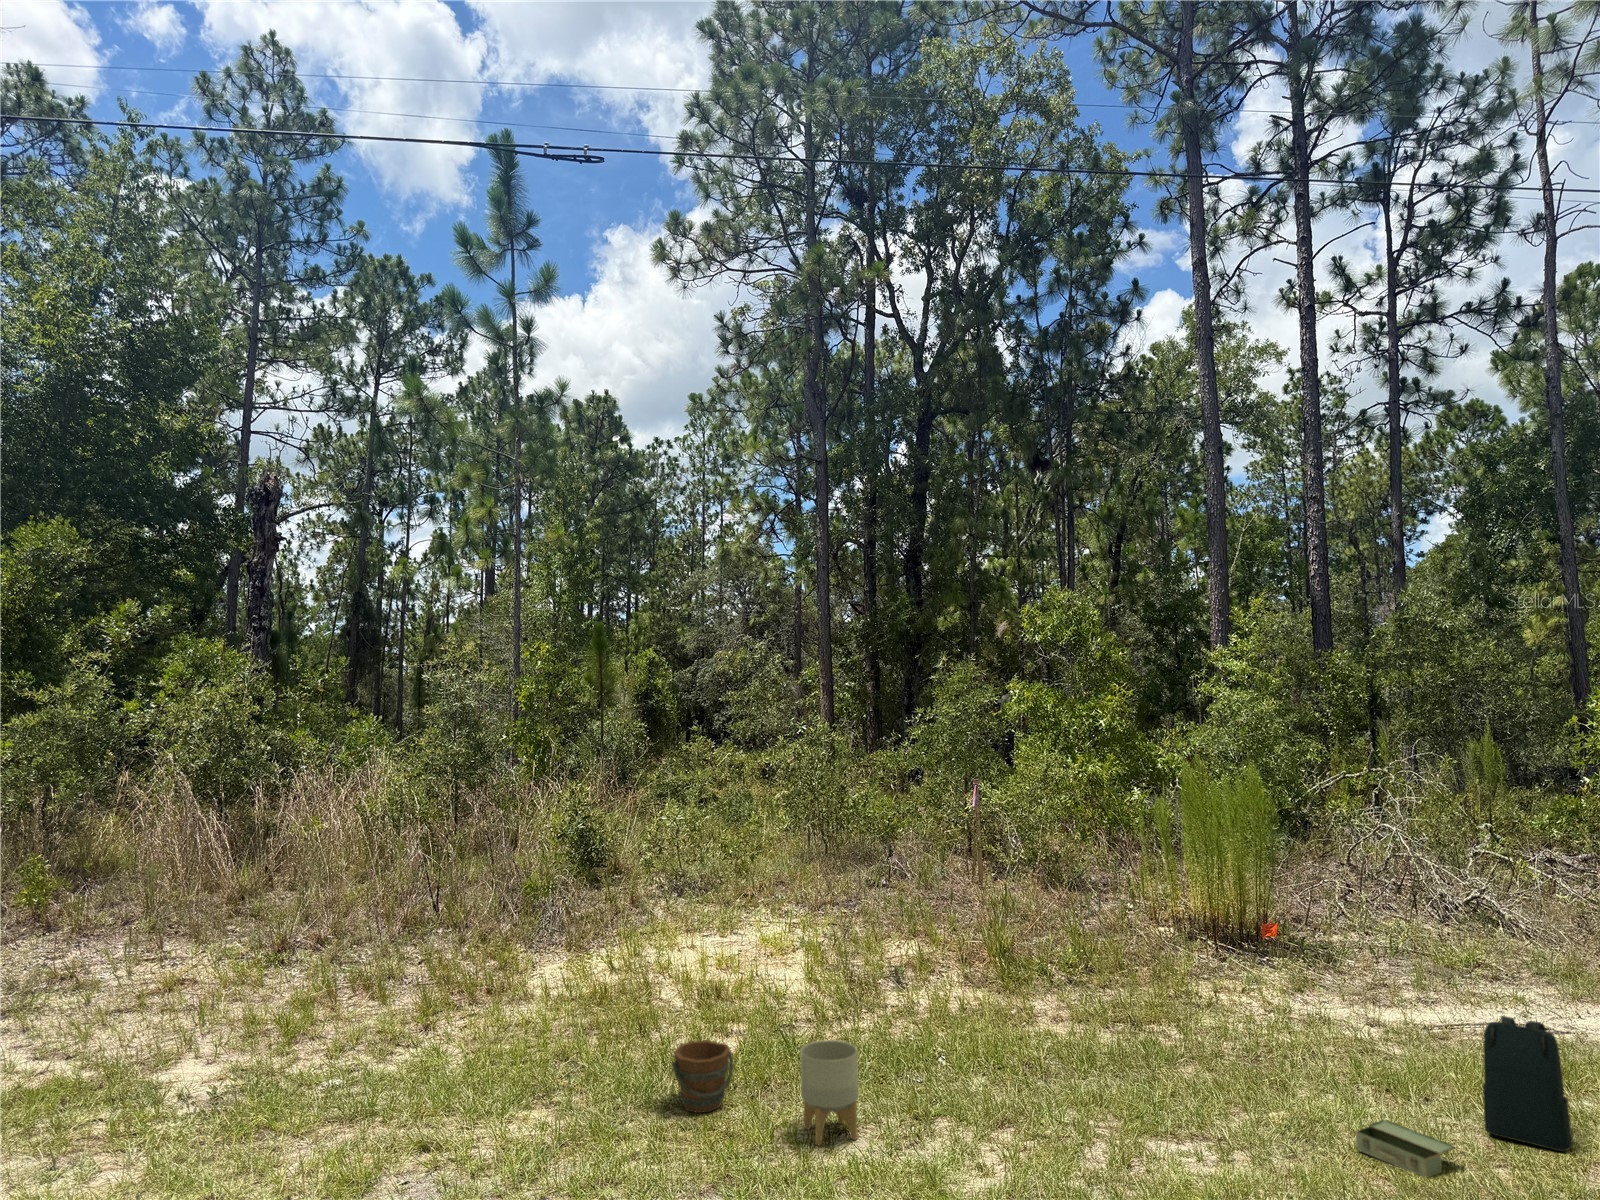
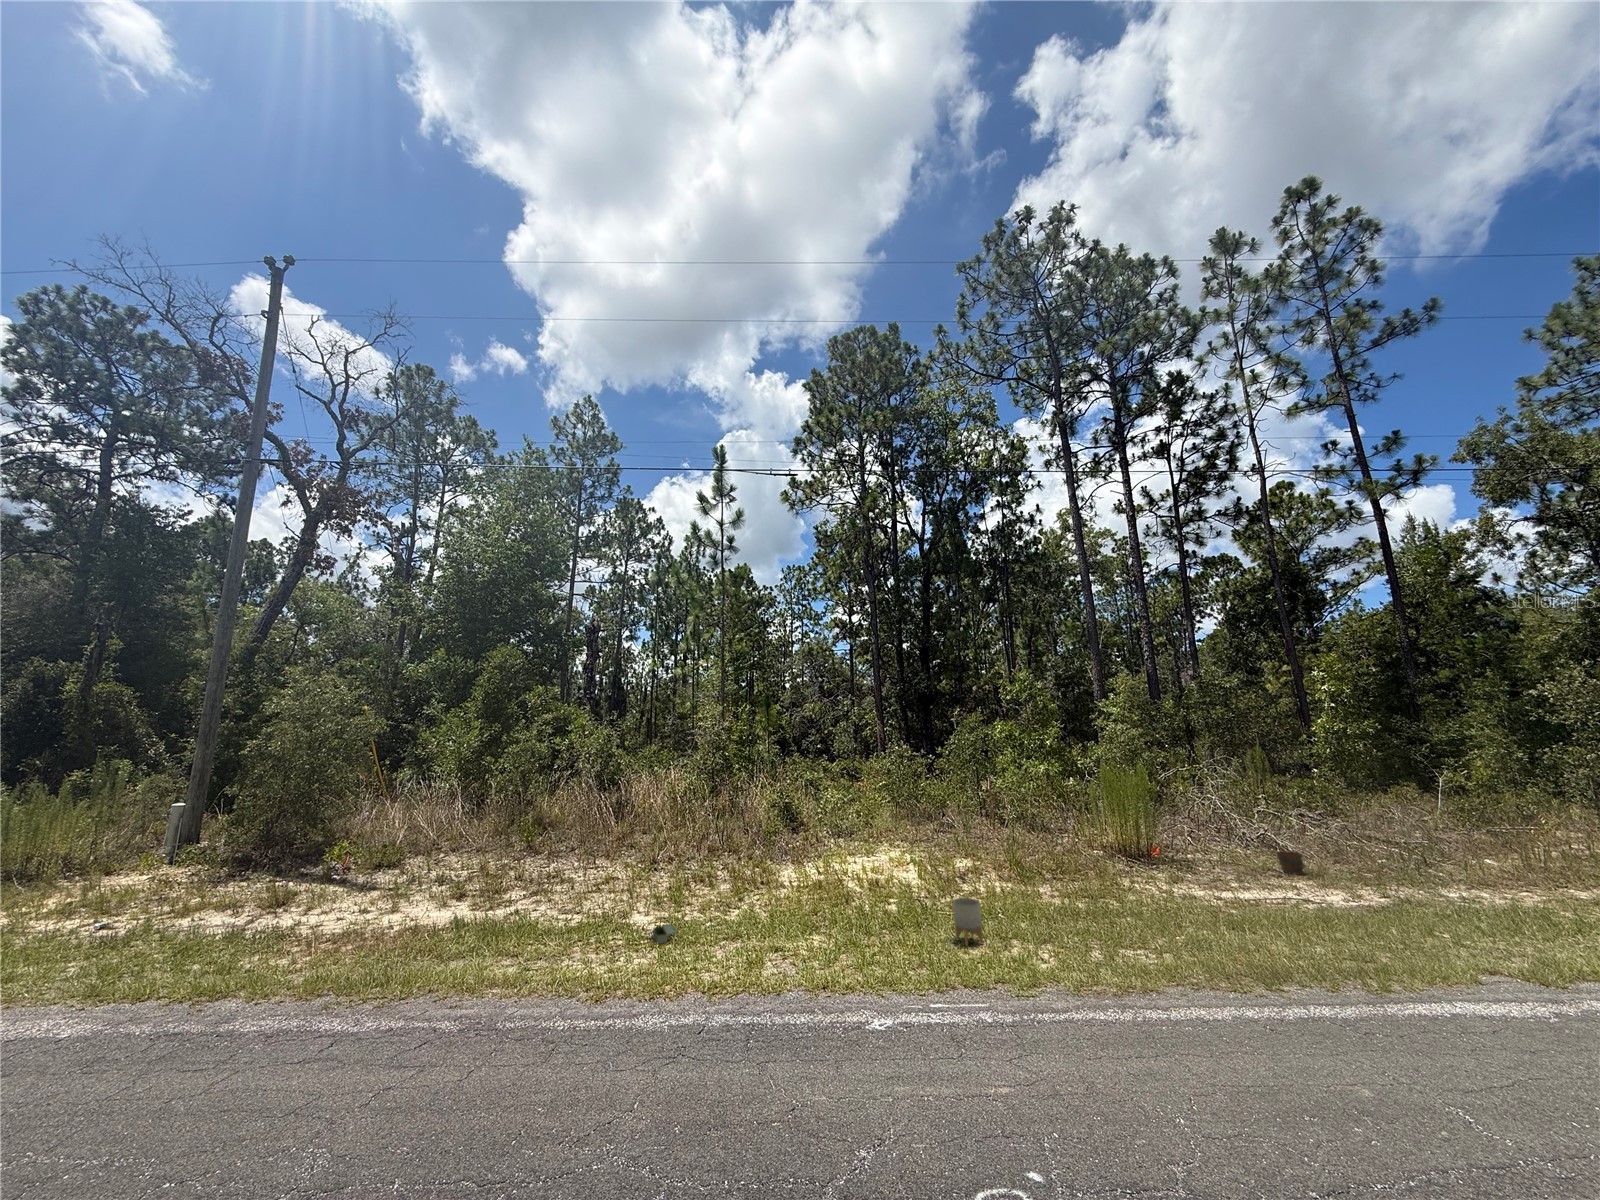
backpack: present [1483,1016,1573,1152] -> none [1280,885,1330,949]
bucket: present [672,1041,734,1113] -> present [1276,851,1304,875]
toolbox: present [1356,1120,1454,1178] -> present [652,924,677,944]

